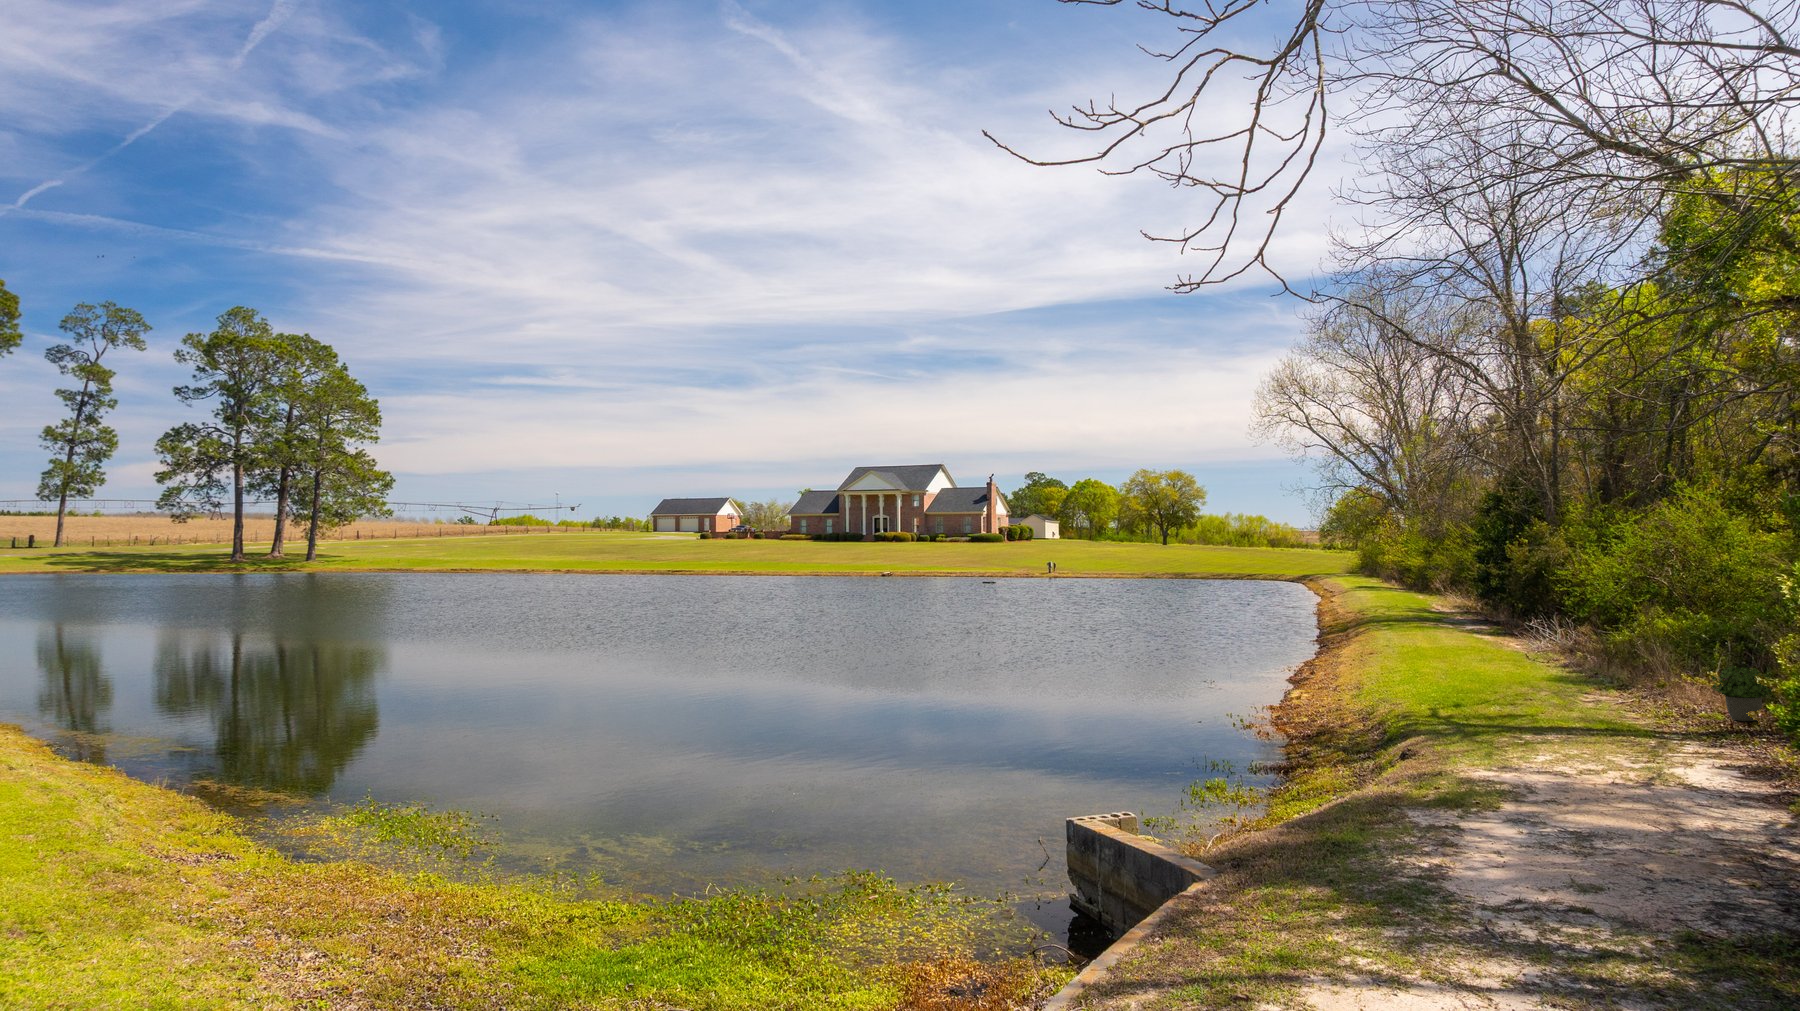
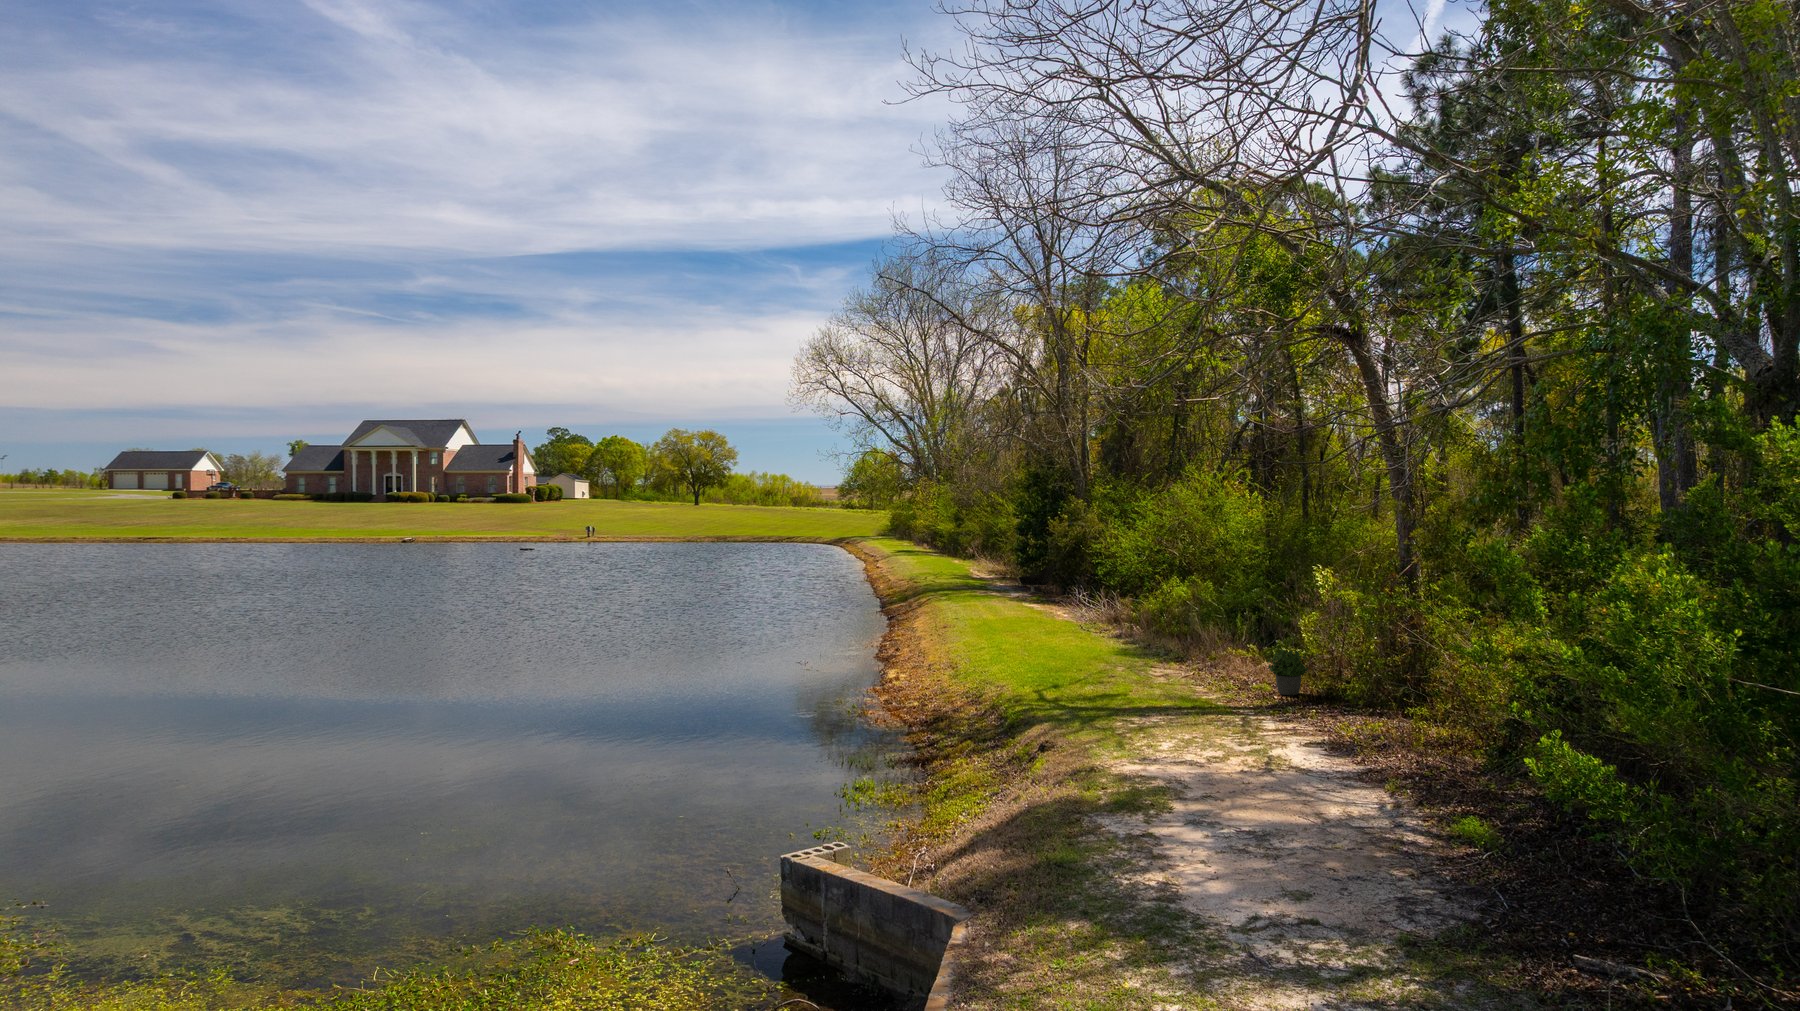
lounge chair: none [1473,594,1517,625] -> present [1019,566,1054,594]

